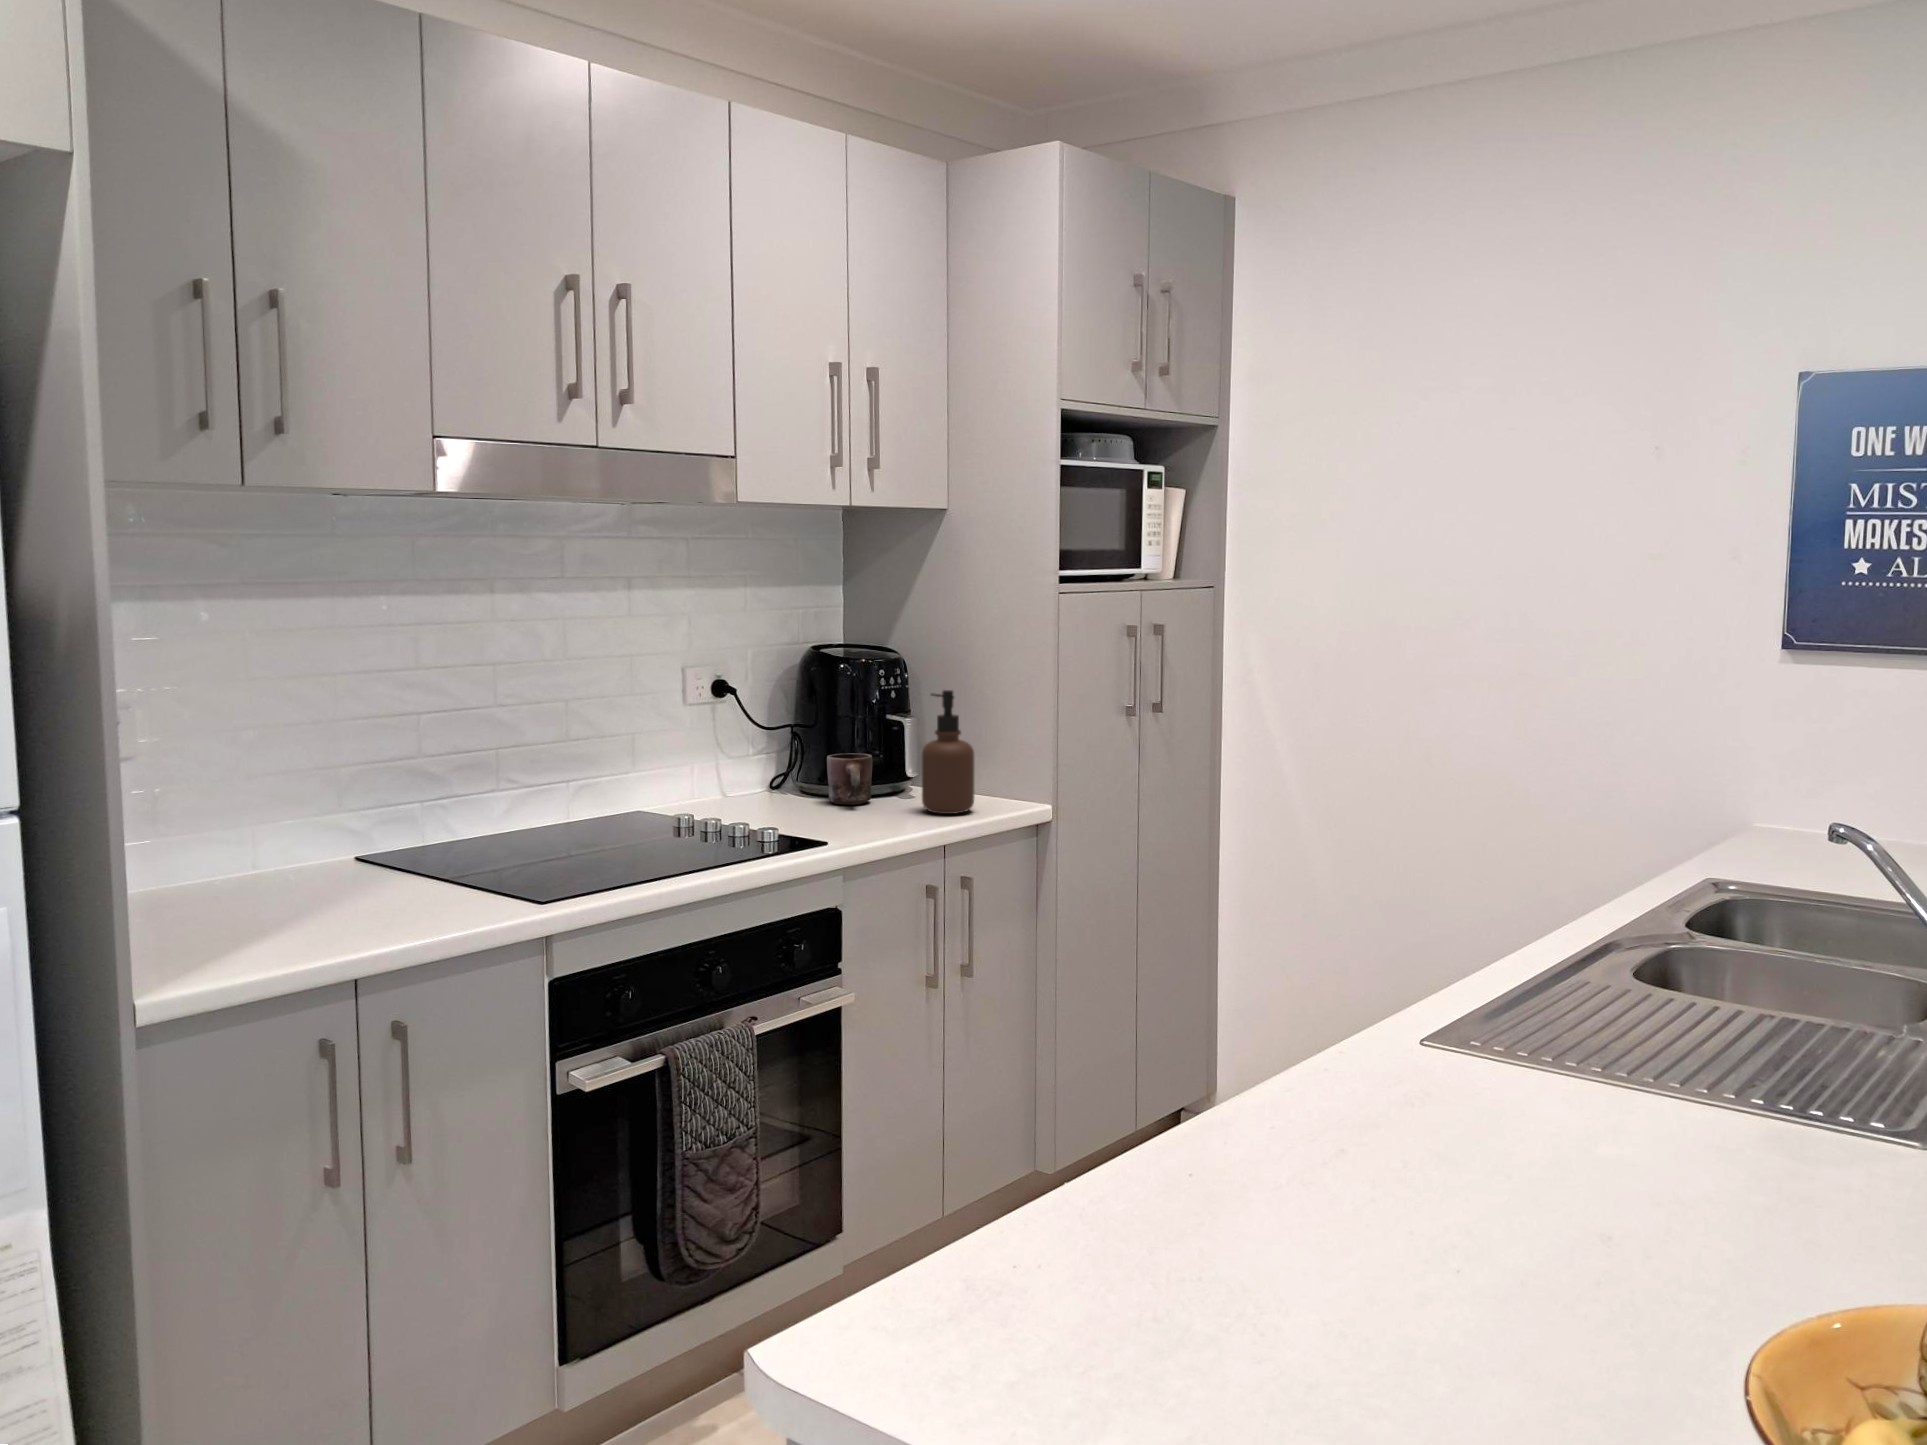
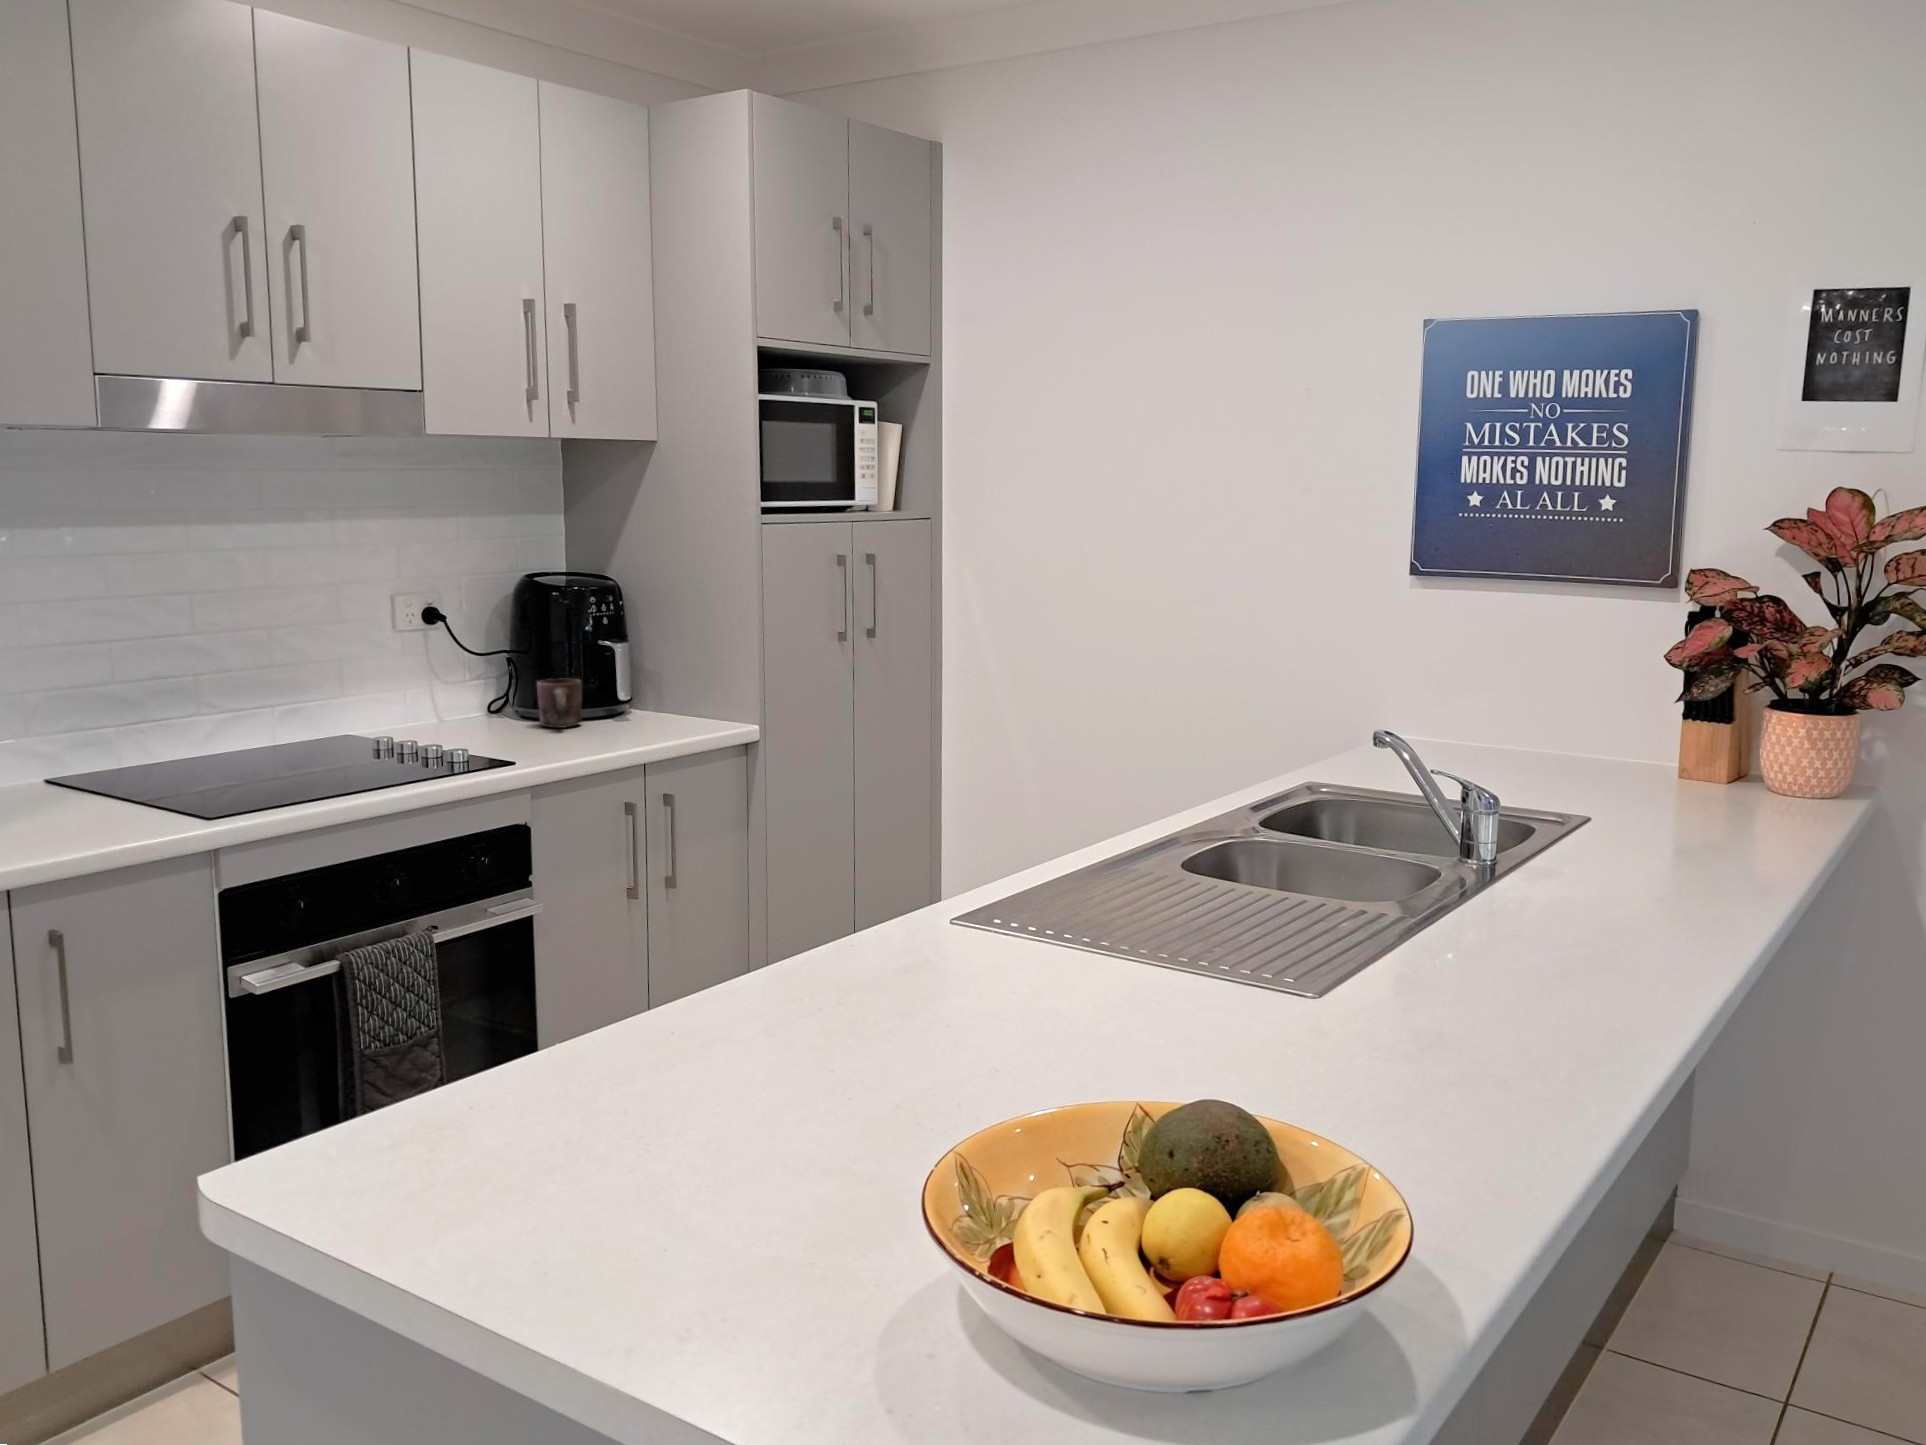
soap dispenser: present [922,690,974,814] -> none [624,617,676,735]

